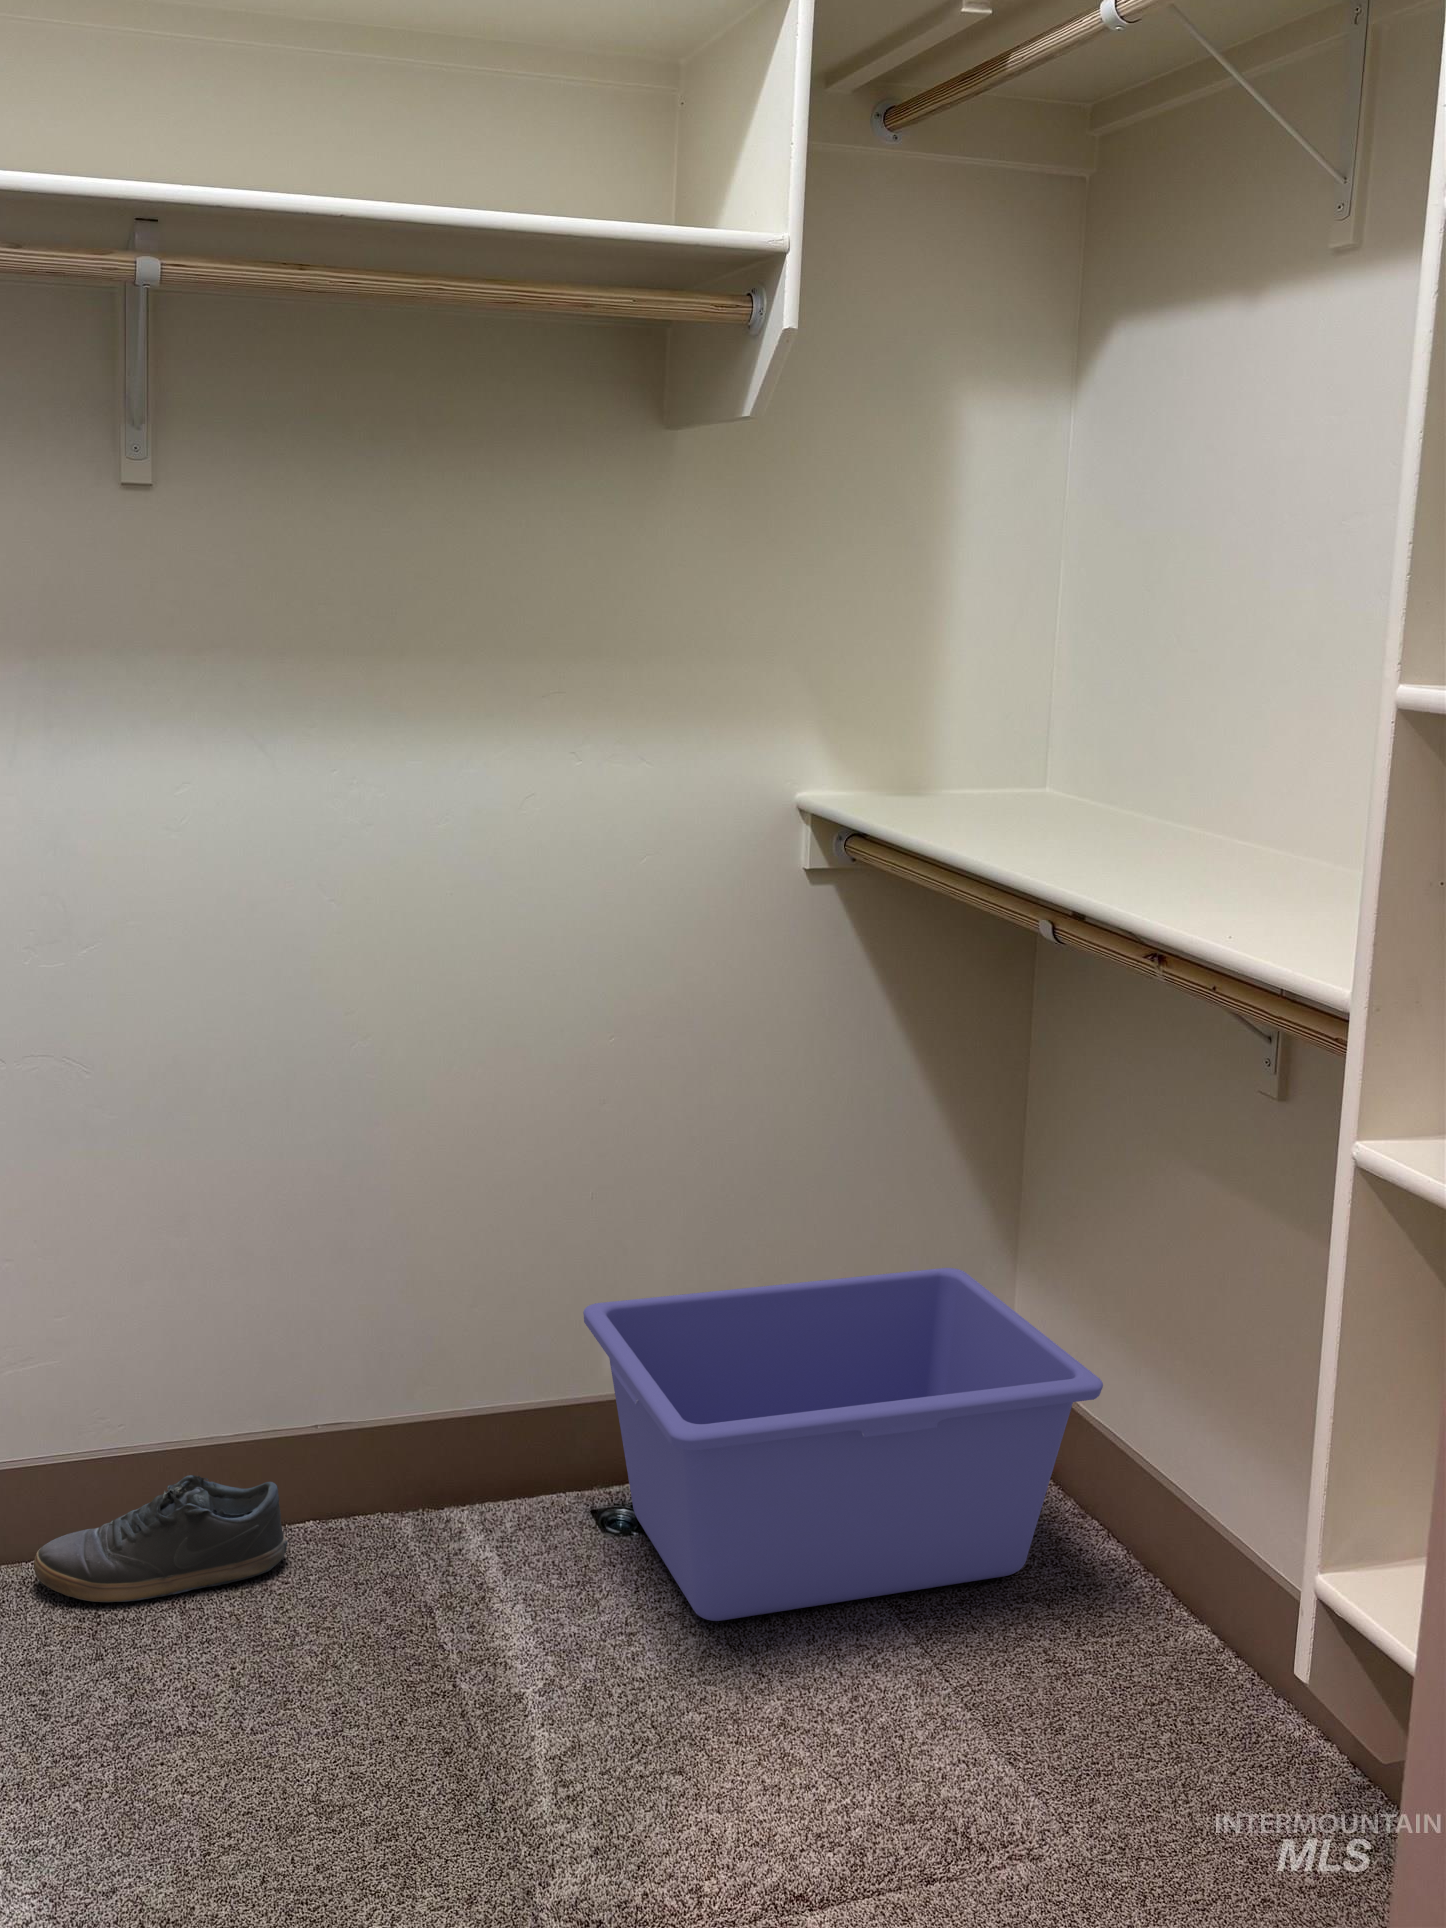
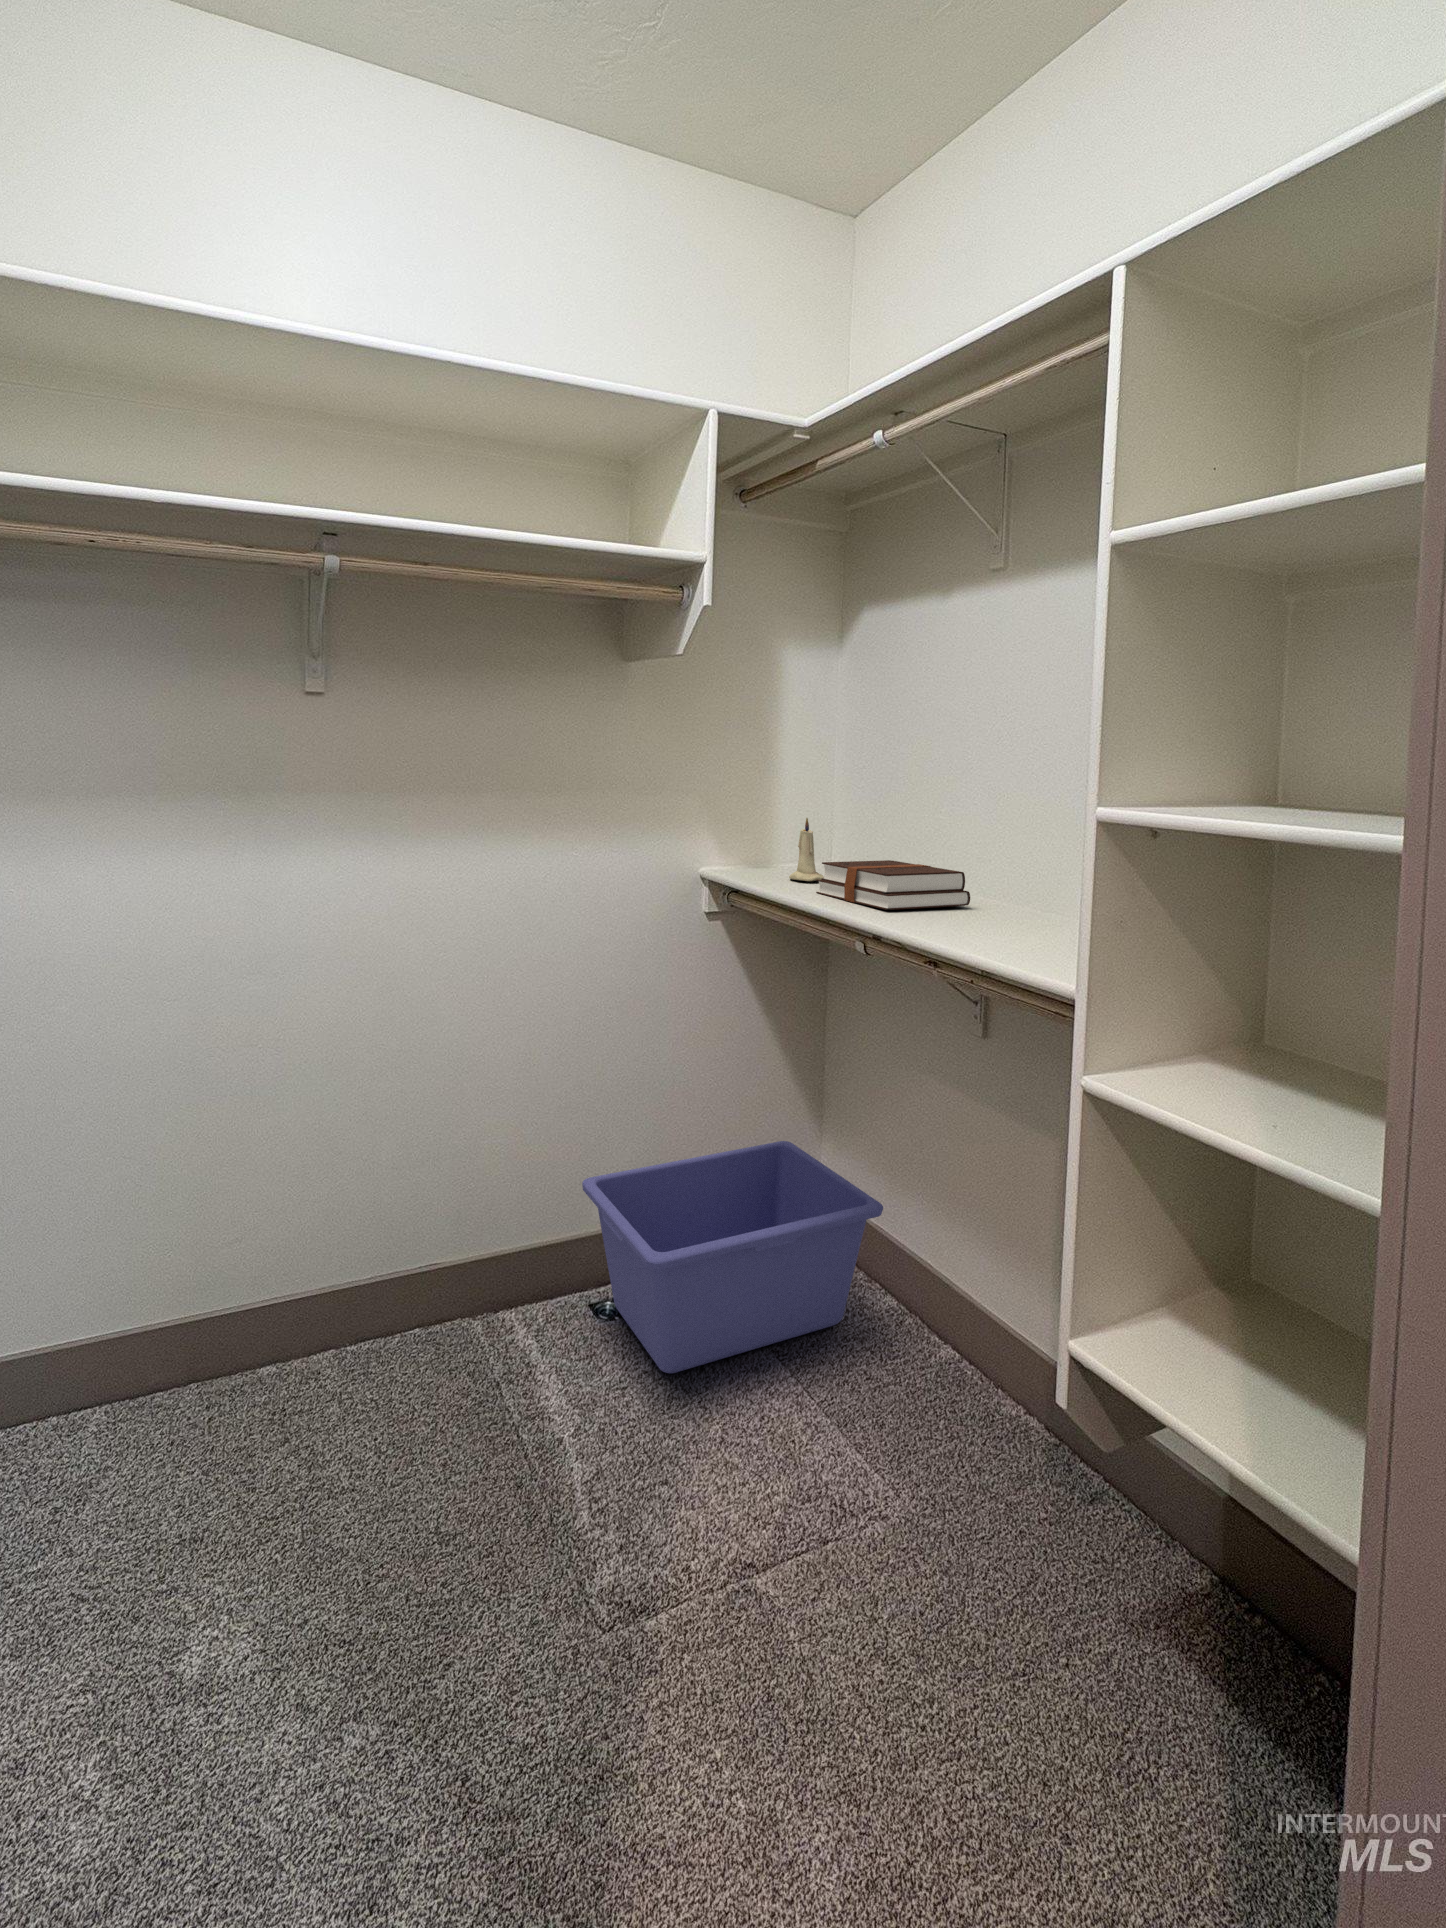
candle: none [973,693,1037,811] -> present [789,818,824,881]
hardback book: none [1007,777,1280,868] -> present [816,860,970,910]
shoe: present [34,1475,288,1602] -> none [243,1306,407,1400]

